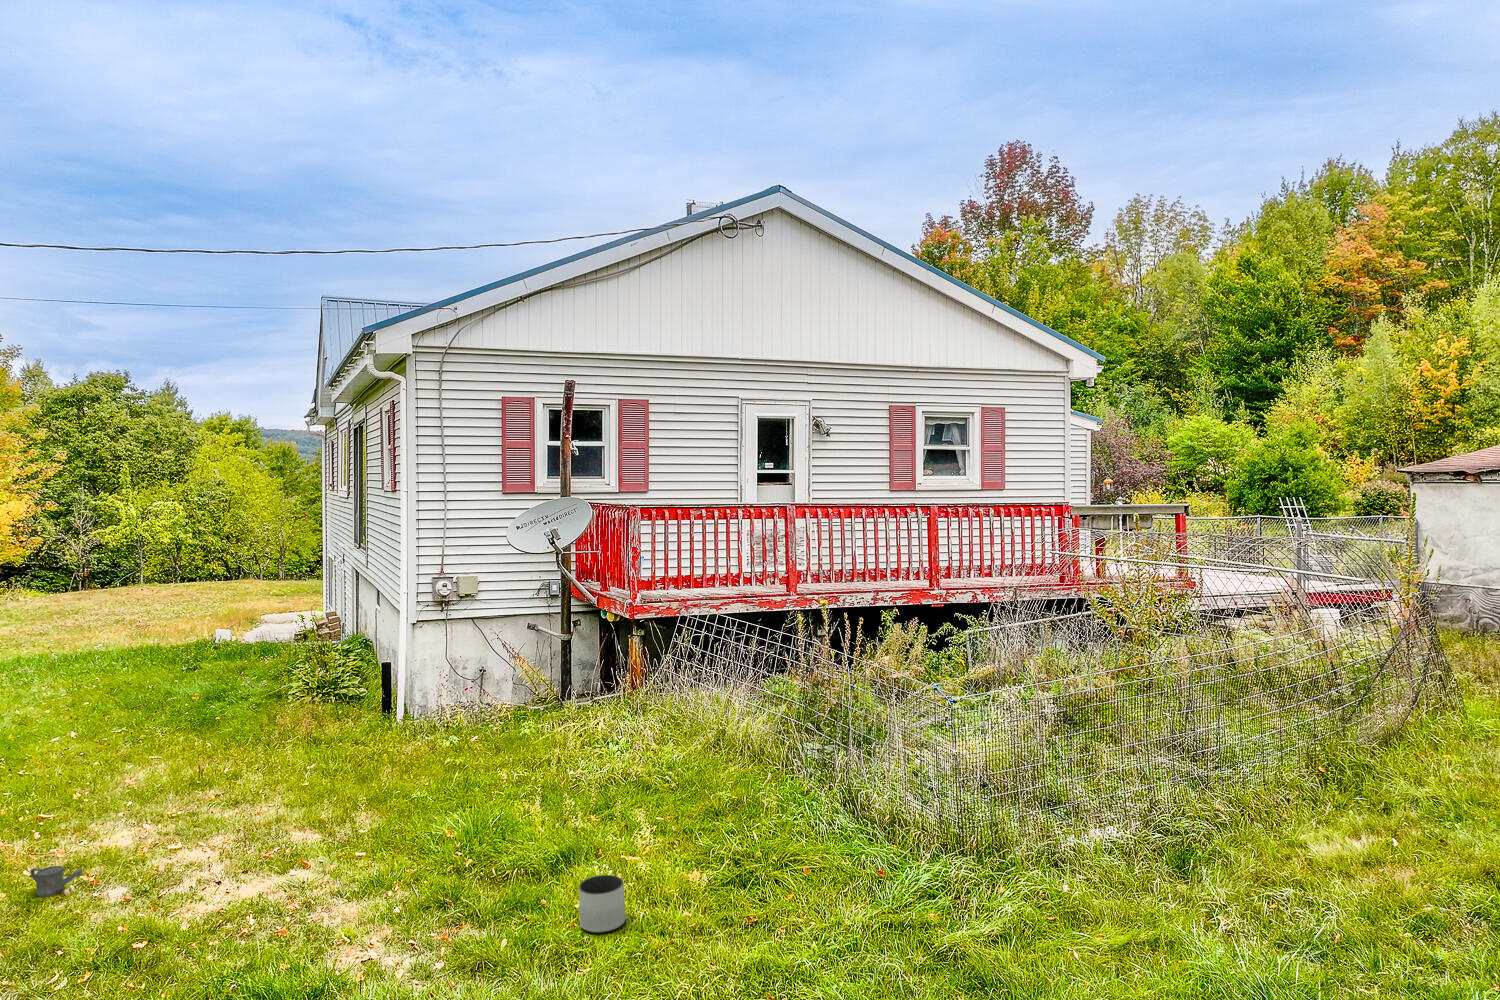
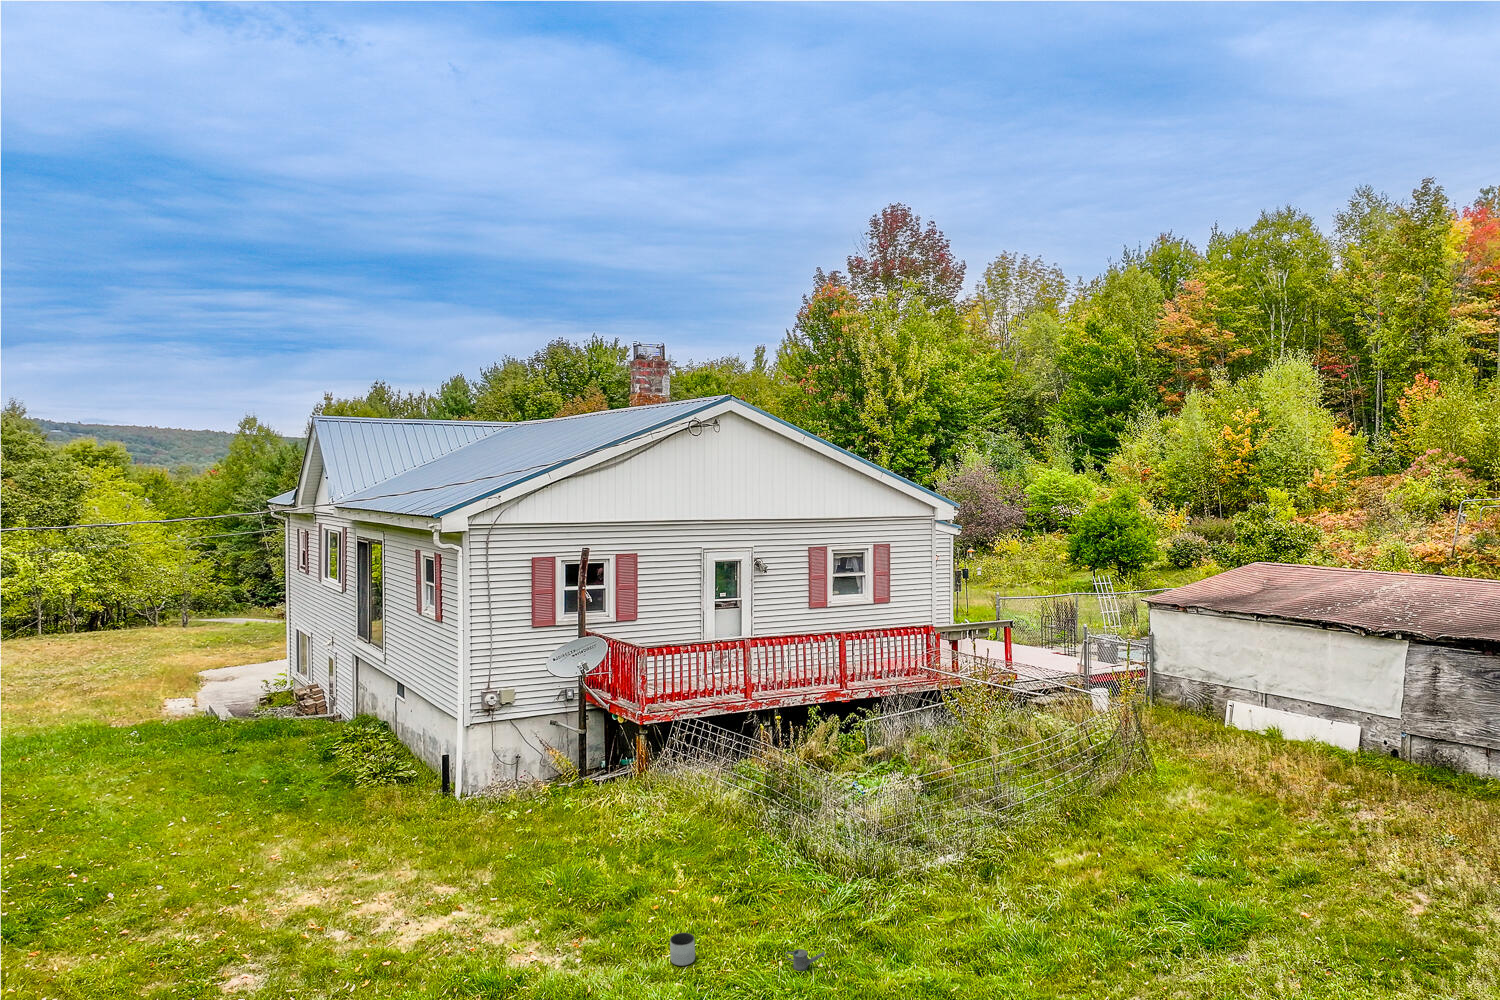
watering can: present [31,866,82,897] -> present [785,949,825,971]

